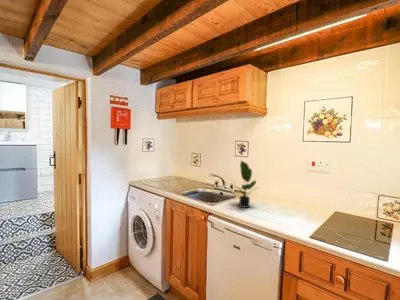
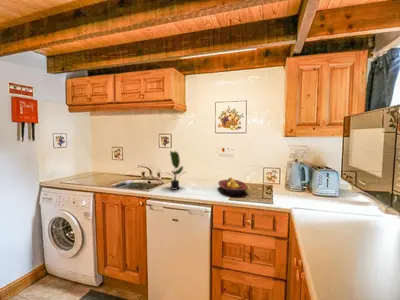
fruit bowl: none [300,203,345,230] -> present [218,178,248,195]

